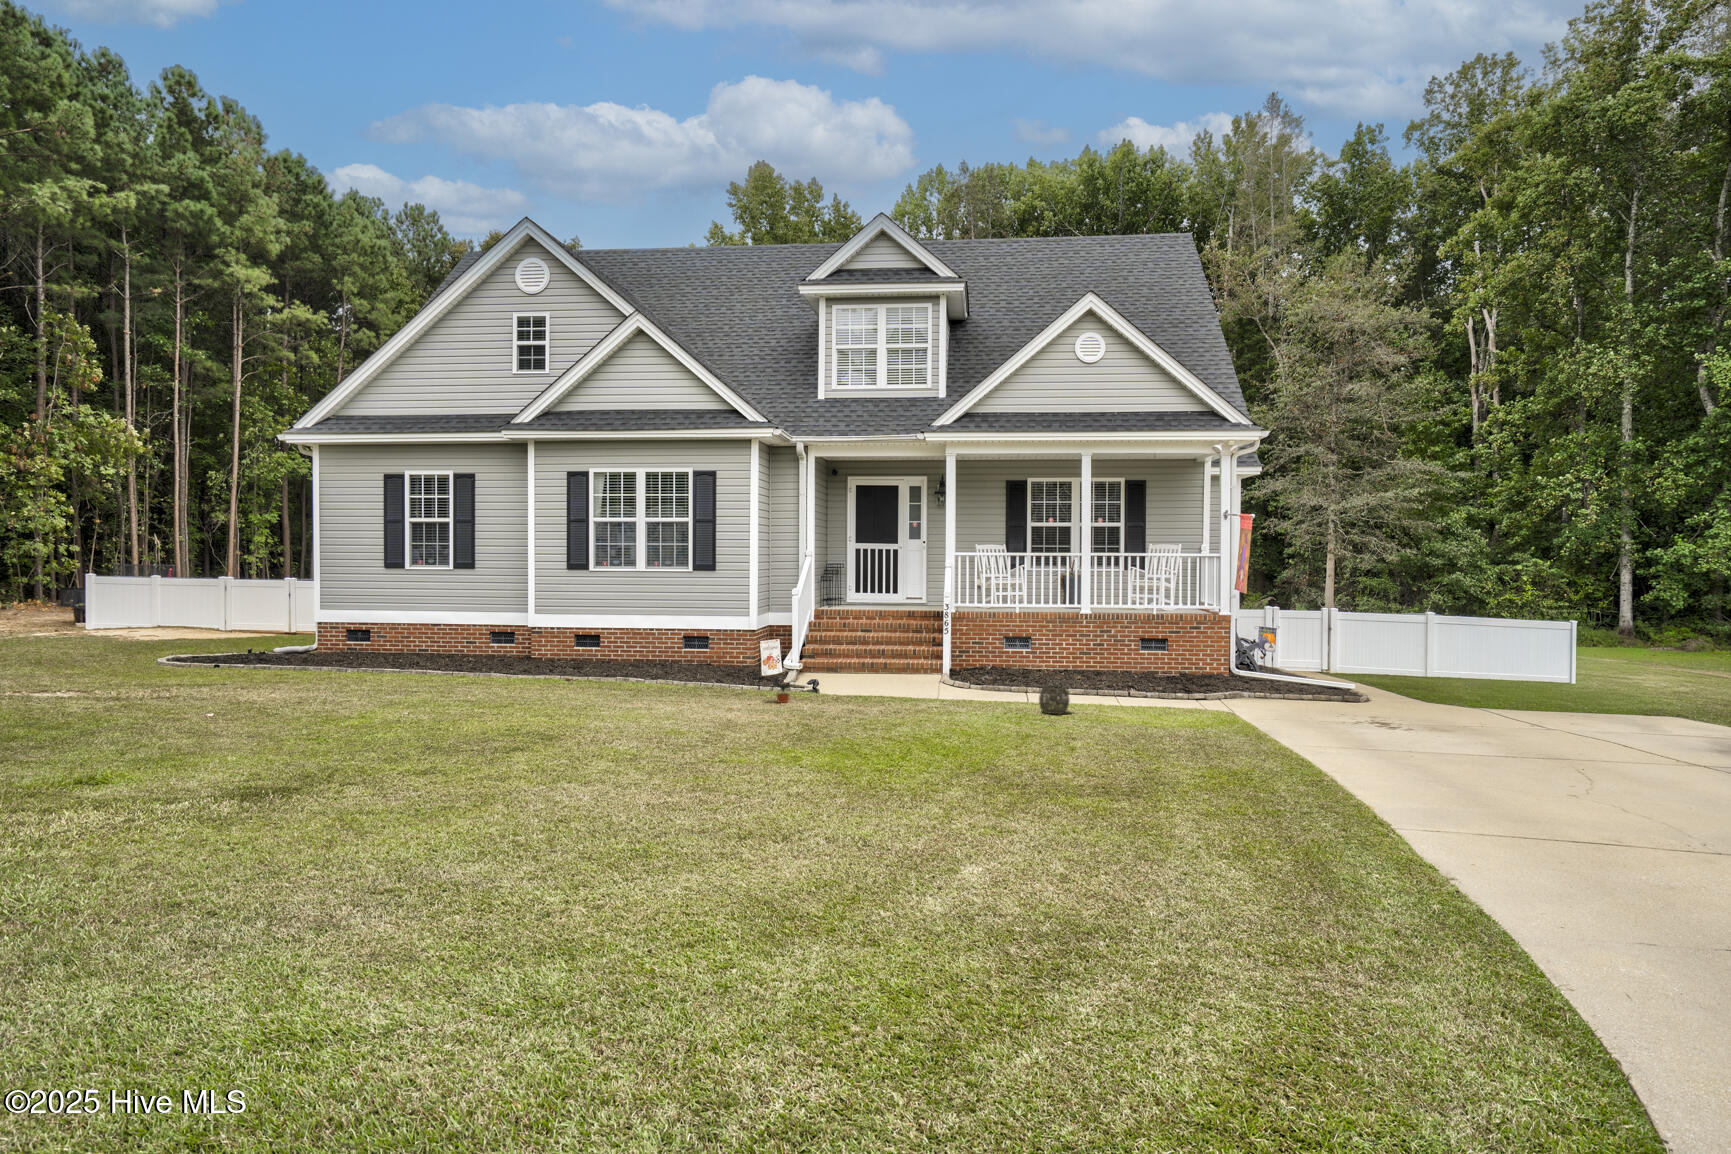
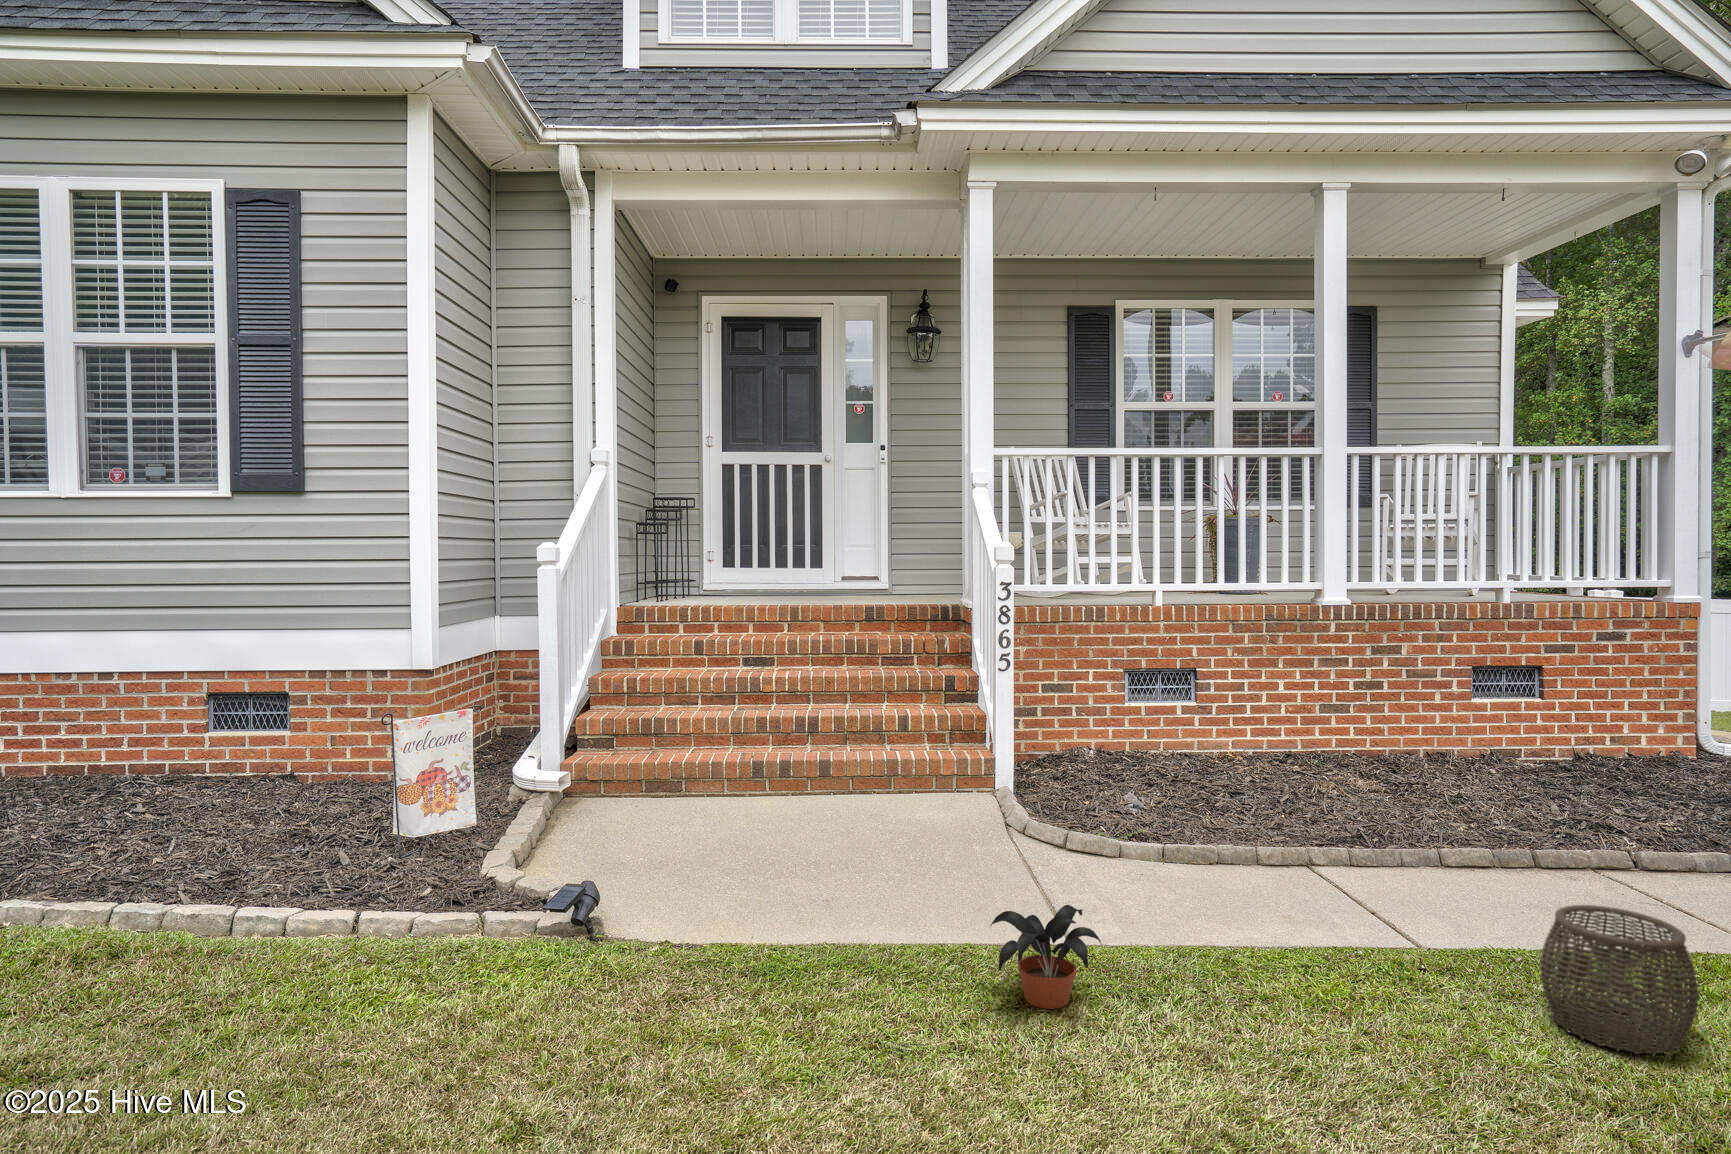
potted plant: present [770,682,790,703] -> present [991,905,1102,1009]

